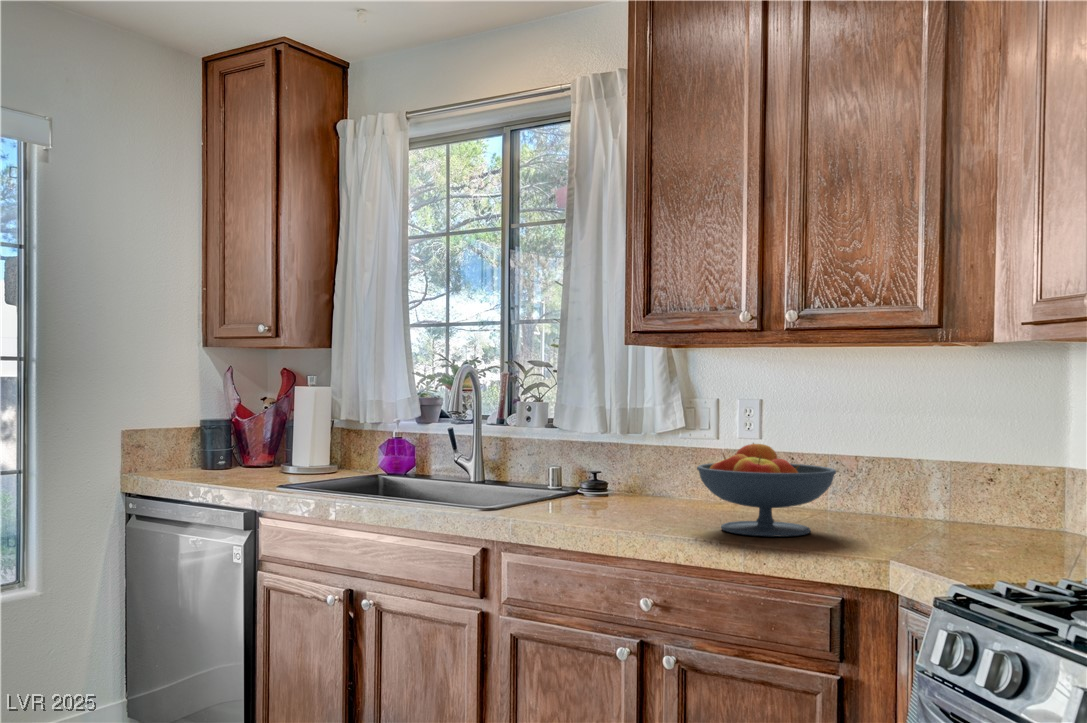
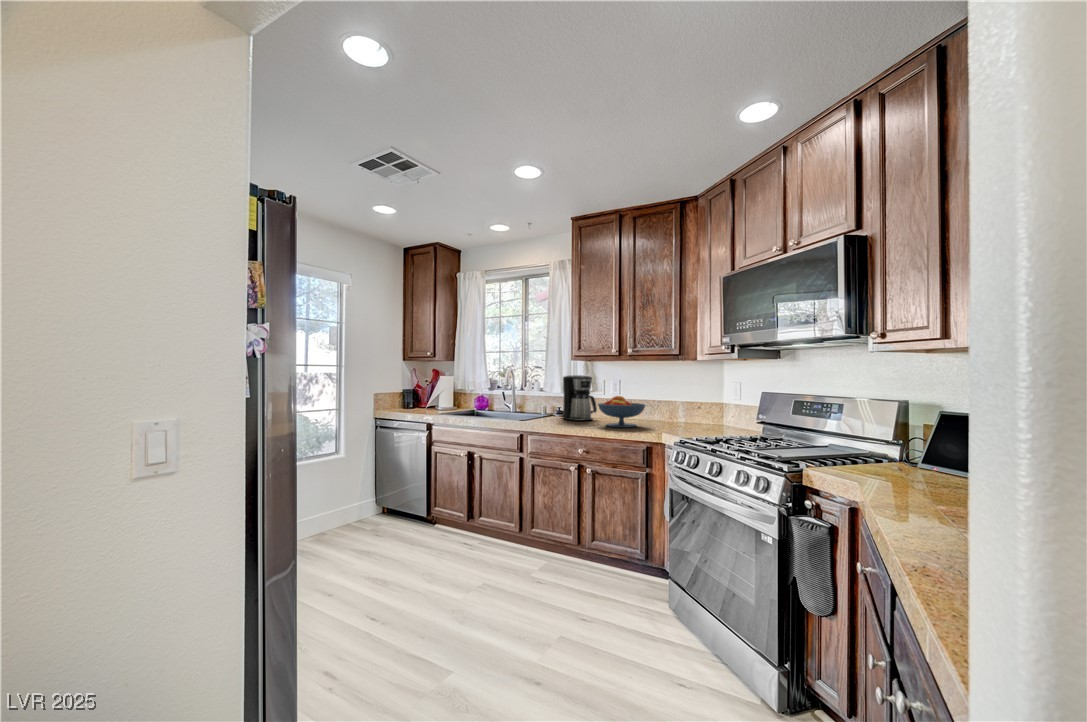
coffee maker: none [598,386,696,511] -> present [561,375,597,421]

